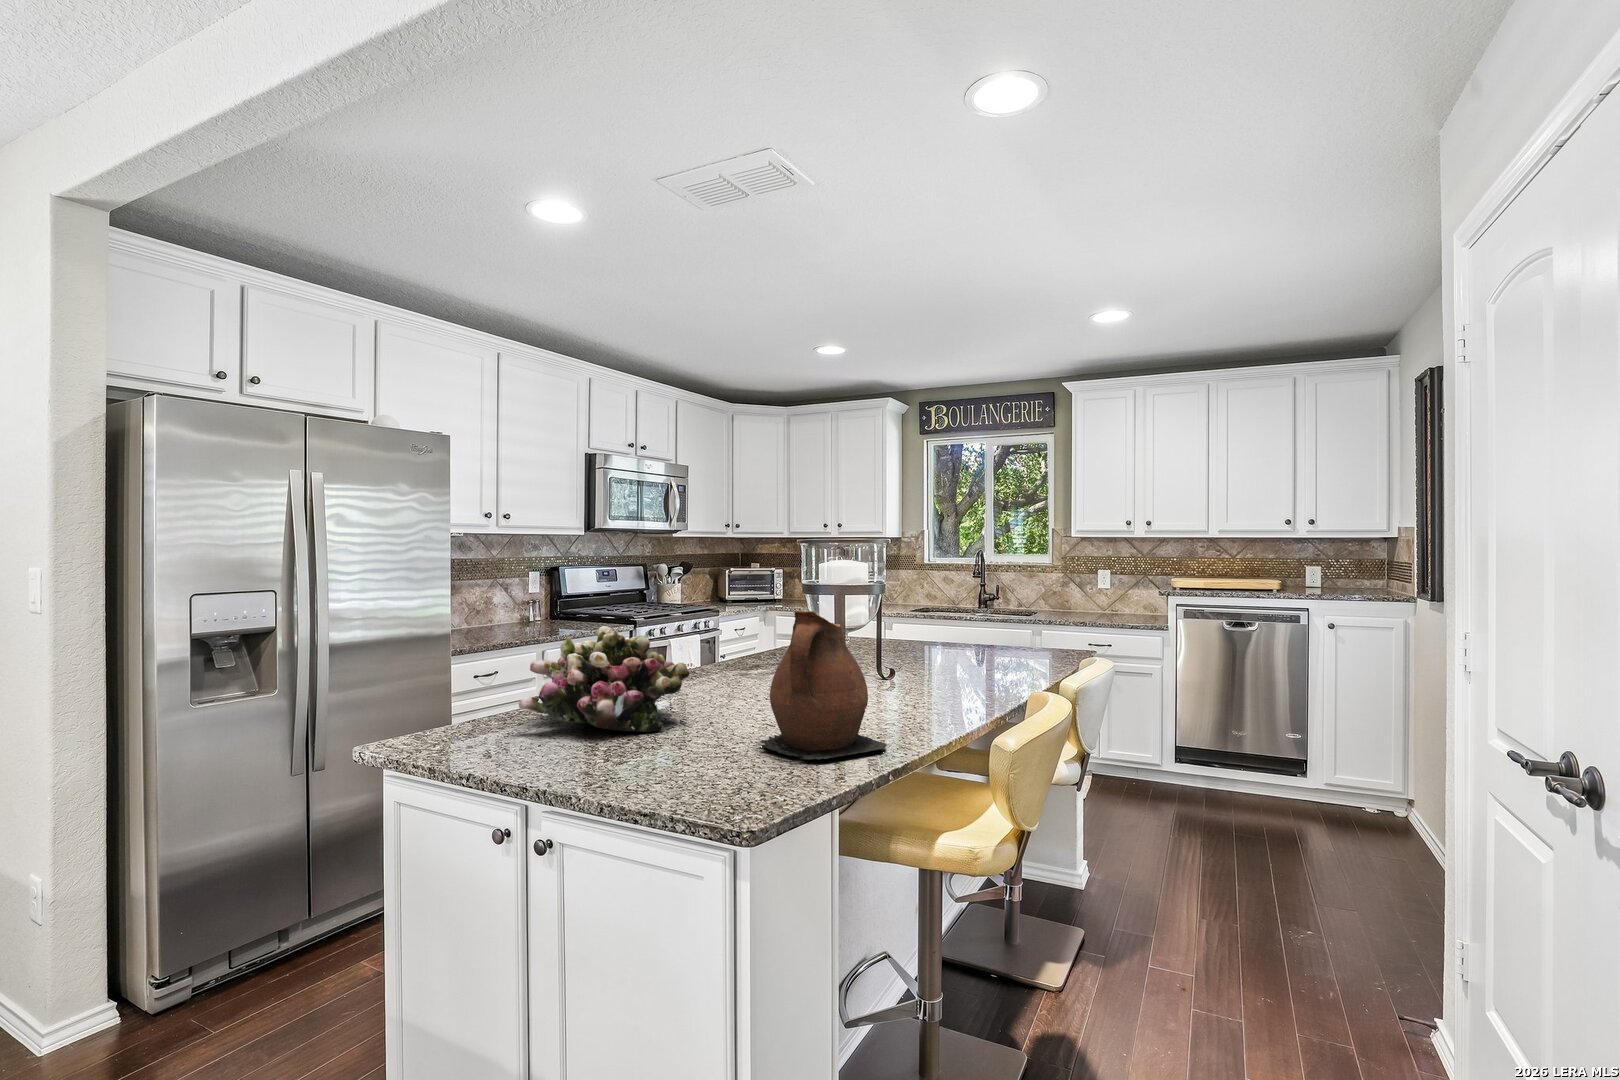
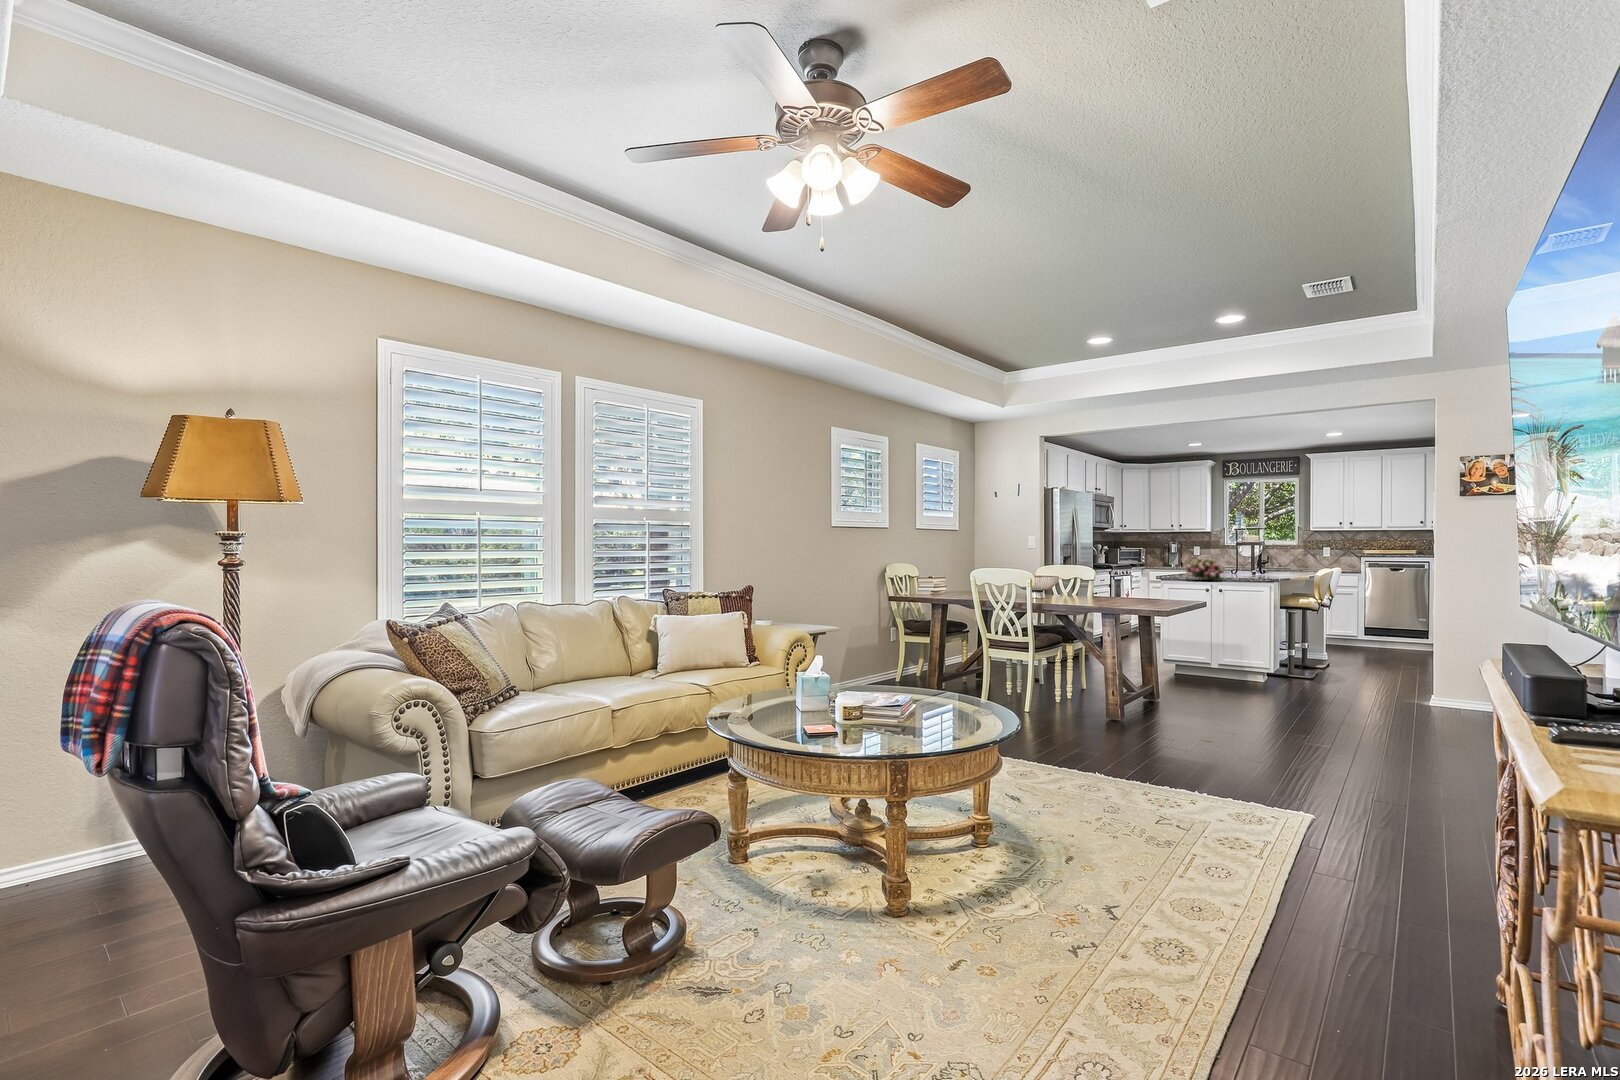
ceramic pitcher: present [756,611,887,760] -> none [1251,552,1284,583]

